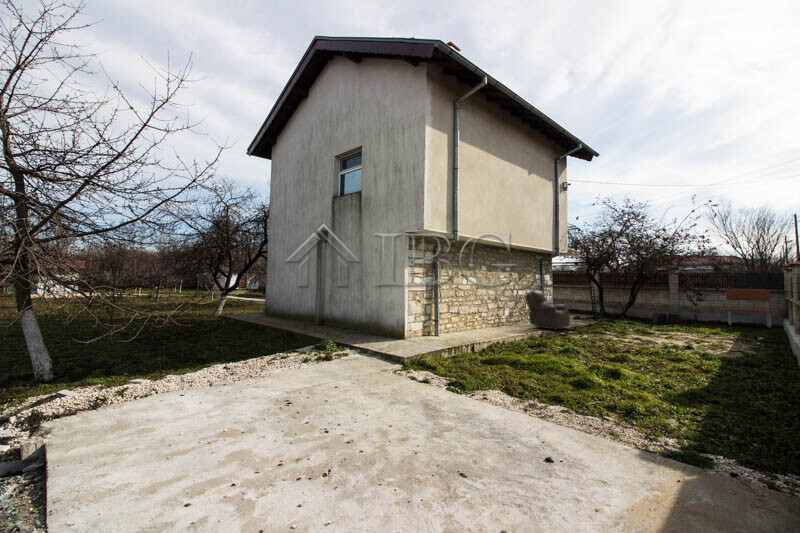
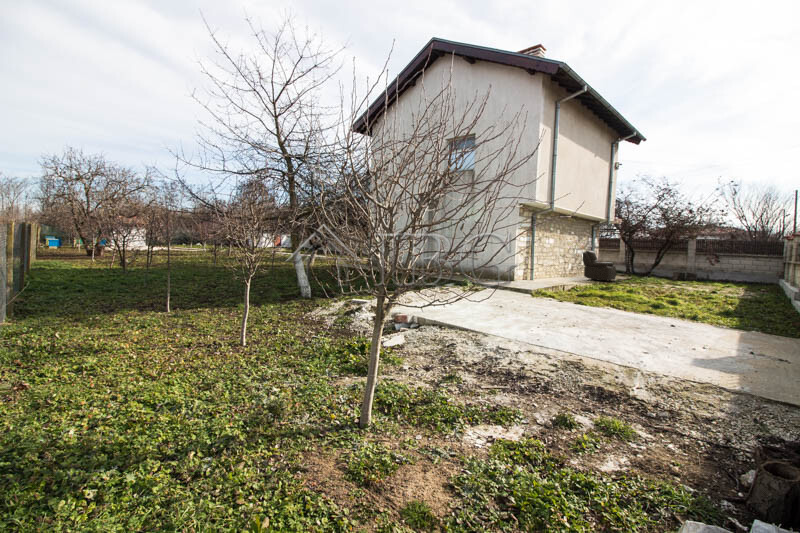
bench: present [726,289,773,327] -> none [735,254,772,285]

